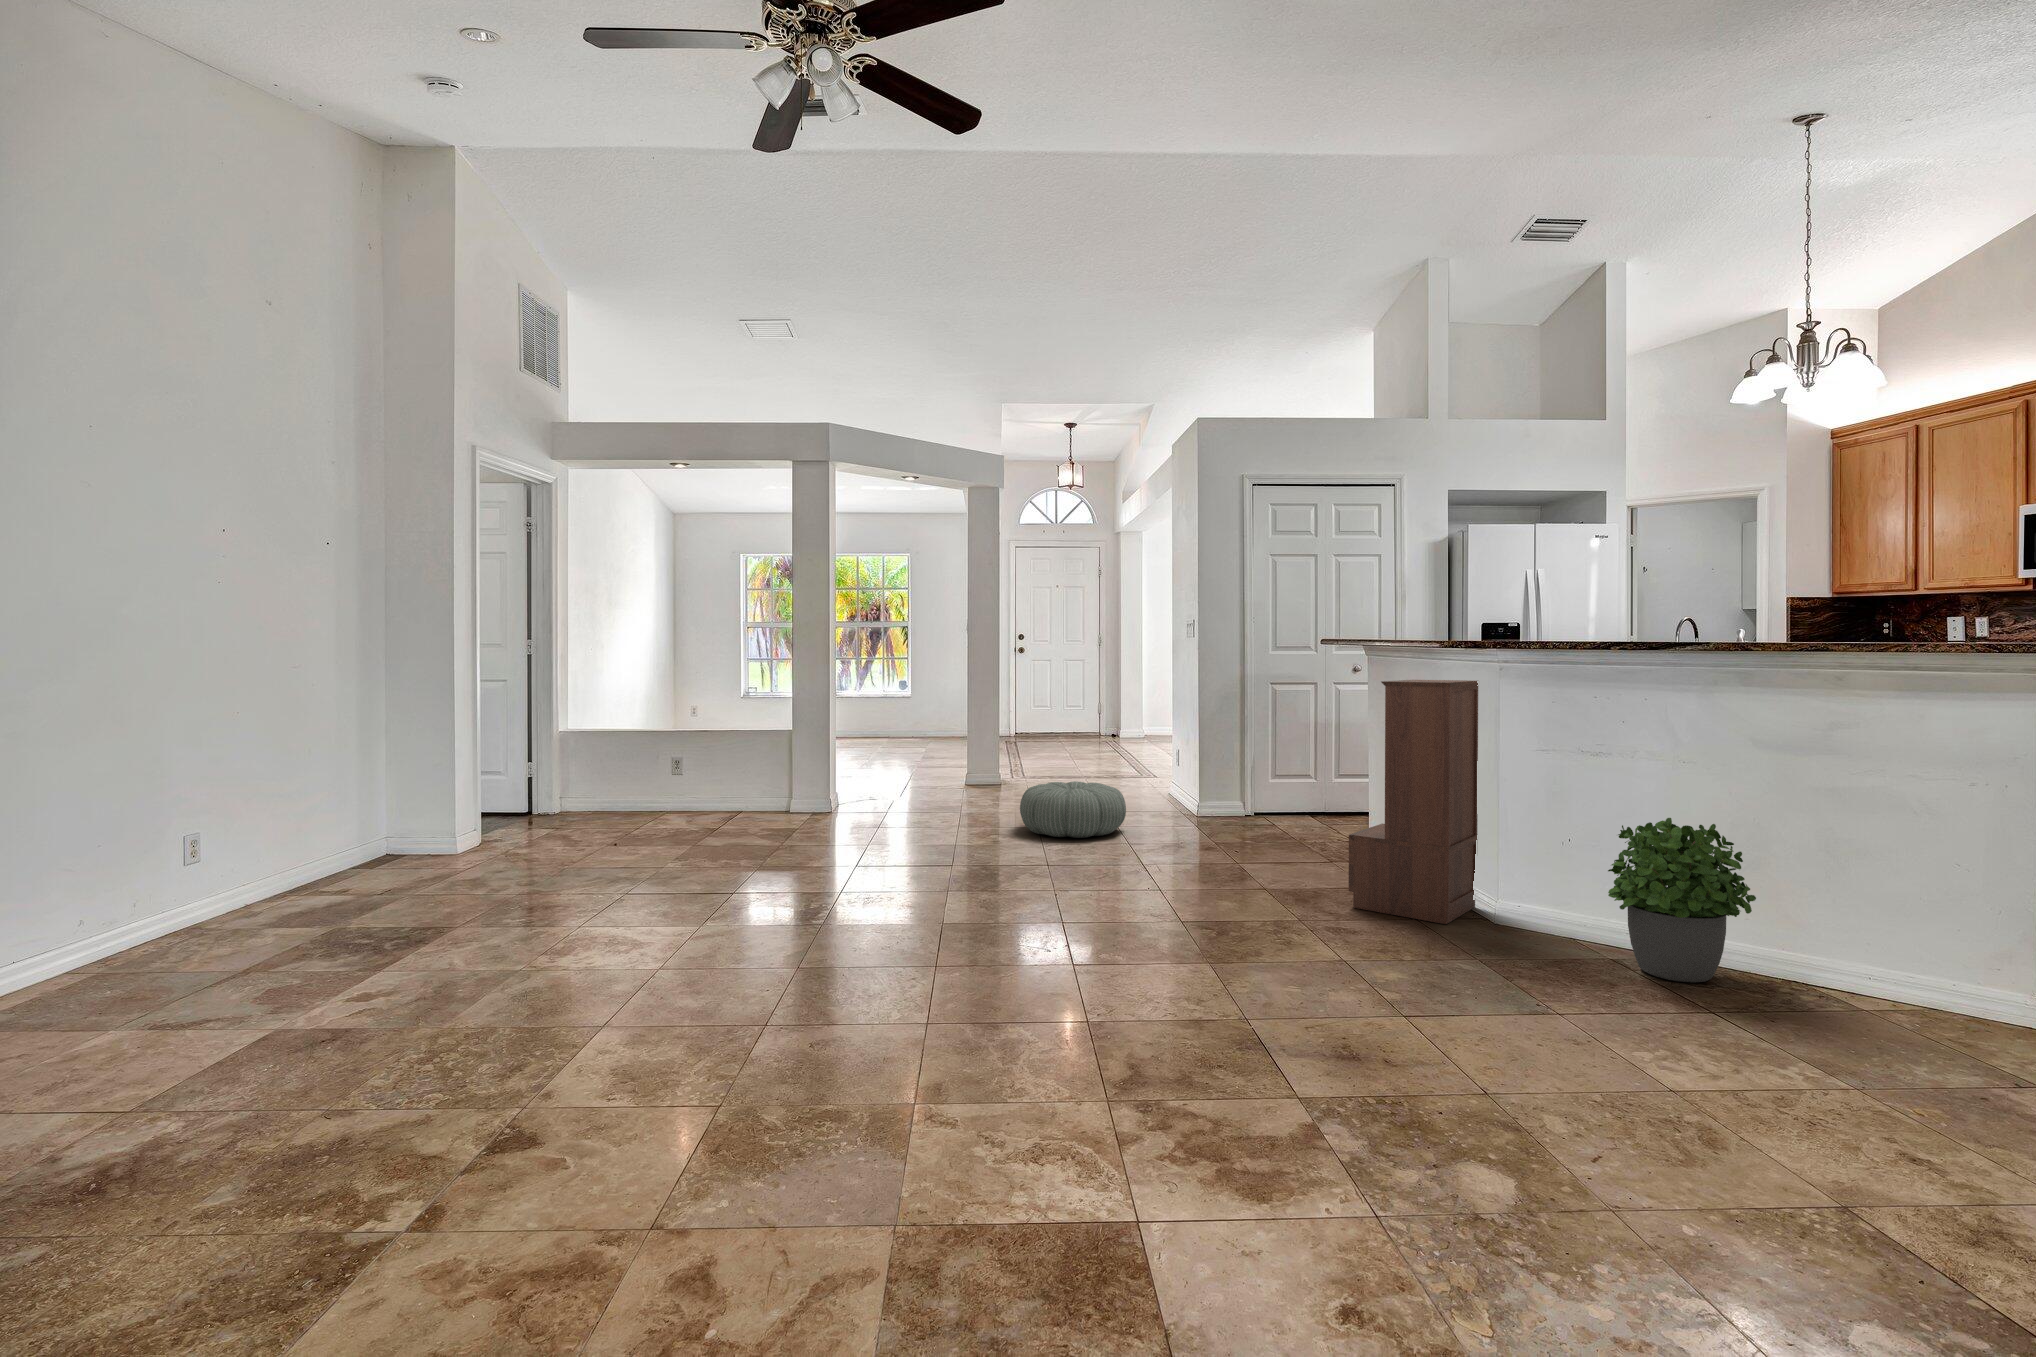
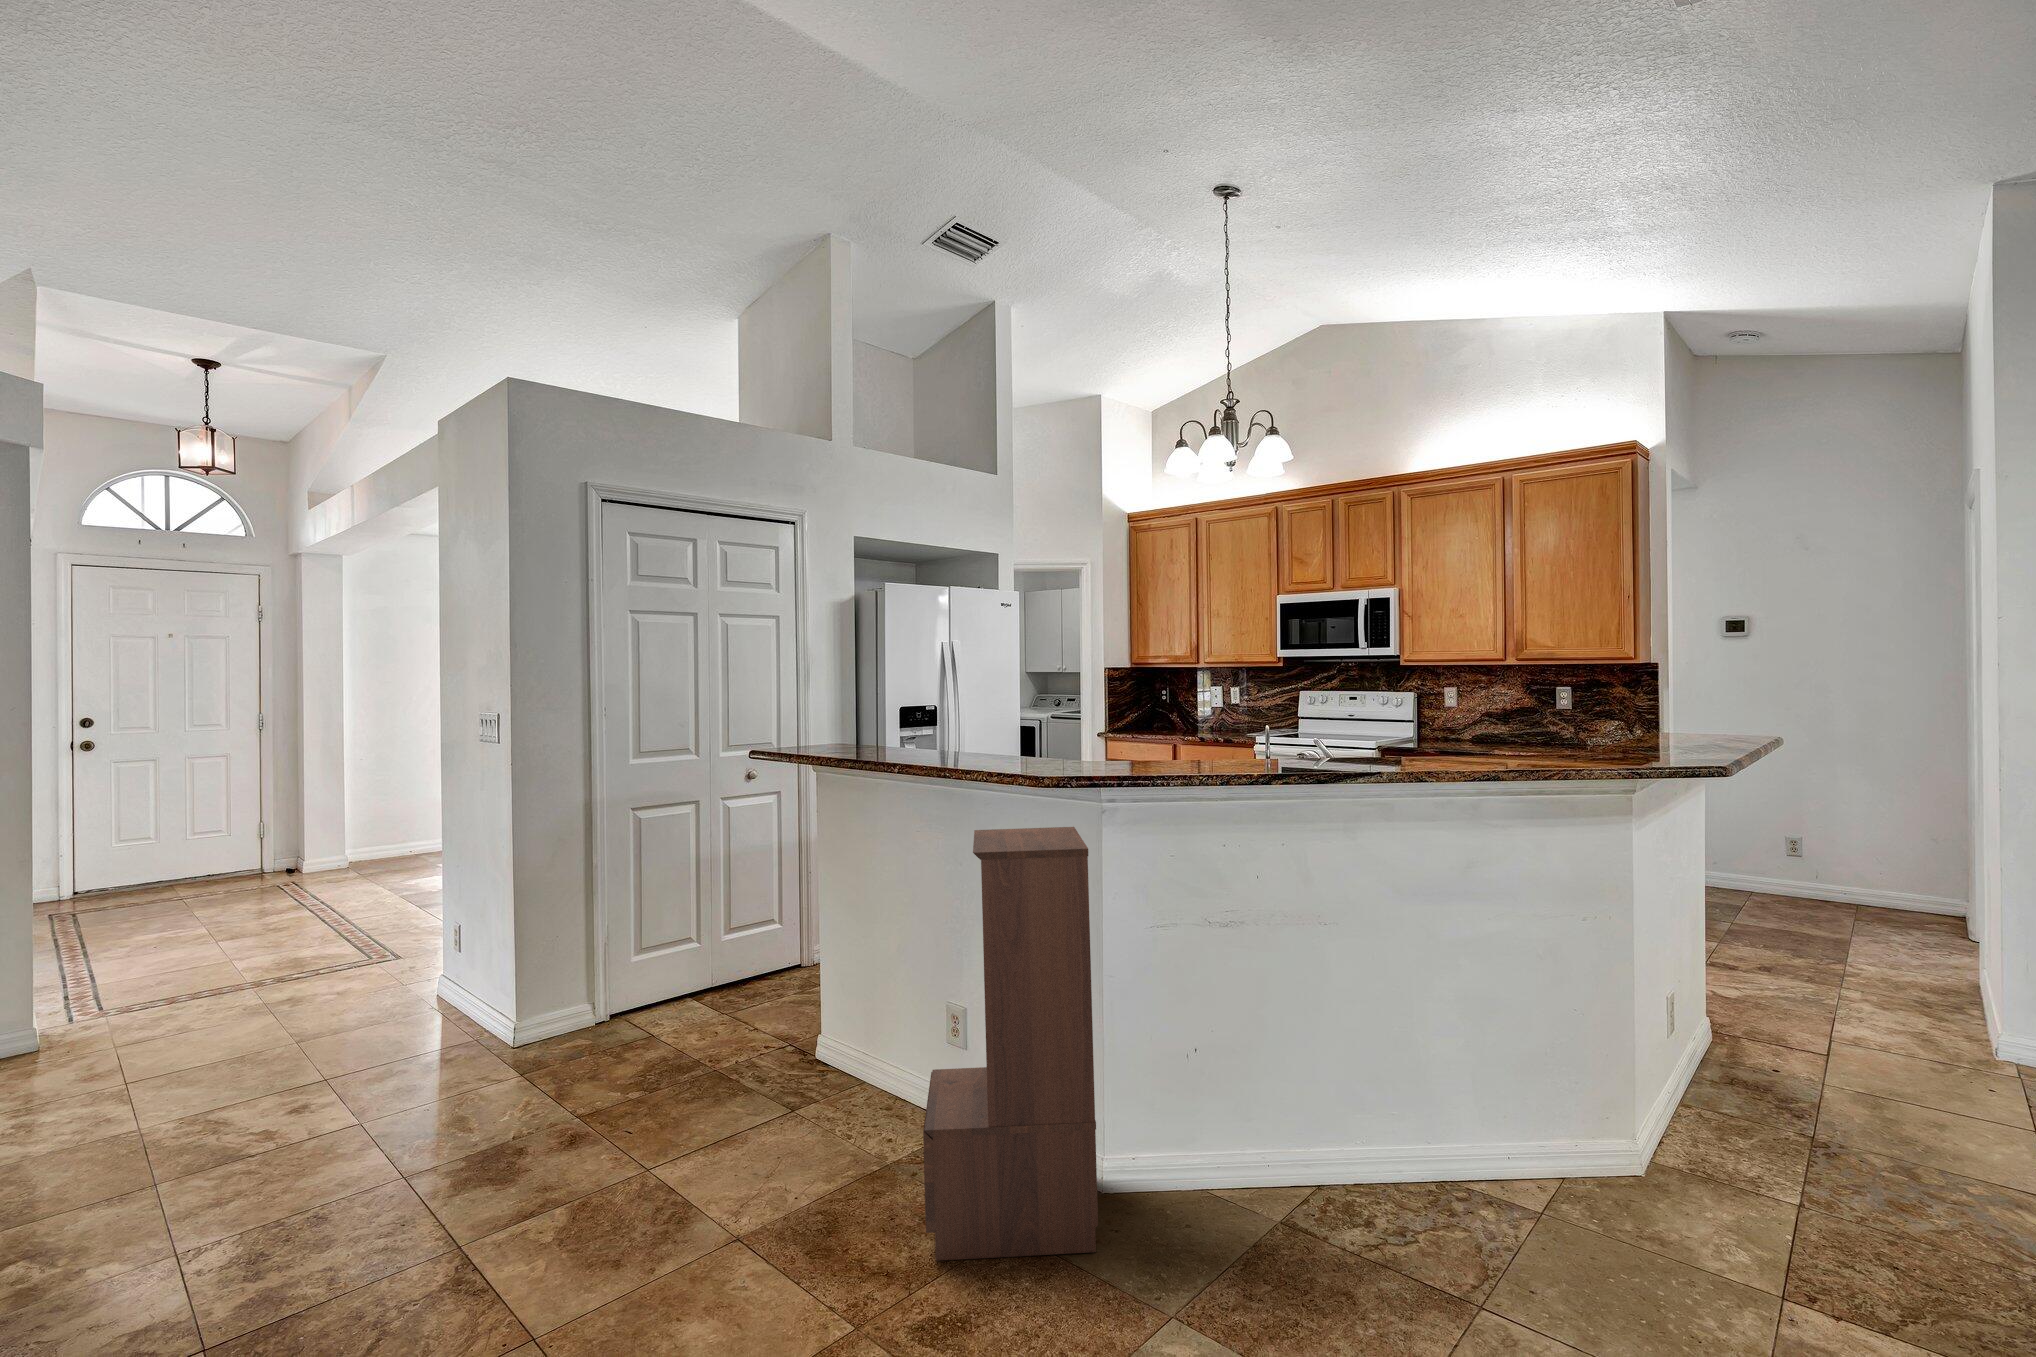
pouf: present [1020,781,1126,838] -> none [90,1054,383,1228]
potted plant: present [1608,818,1756,983] -> none [1325,1025,1537,1281]

